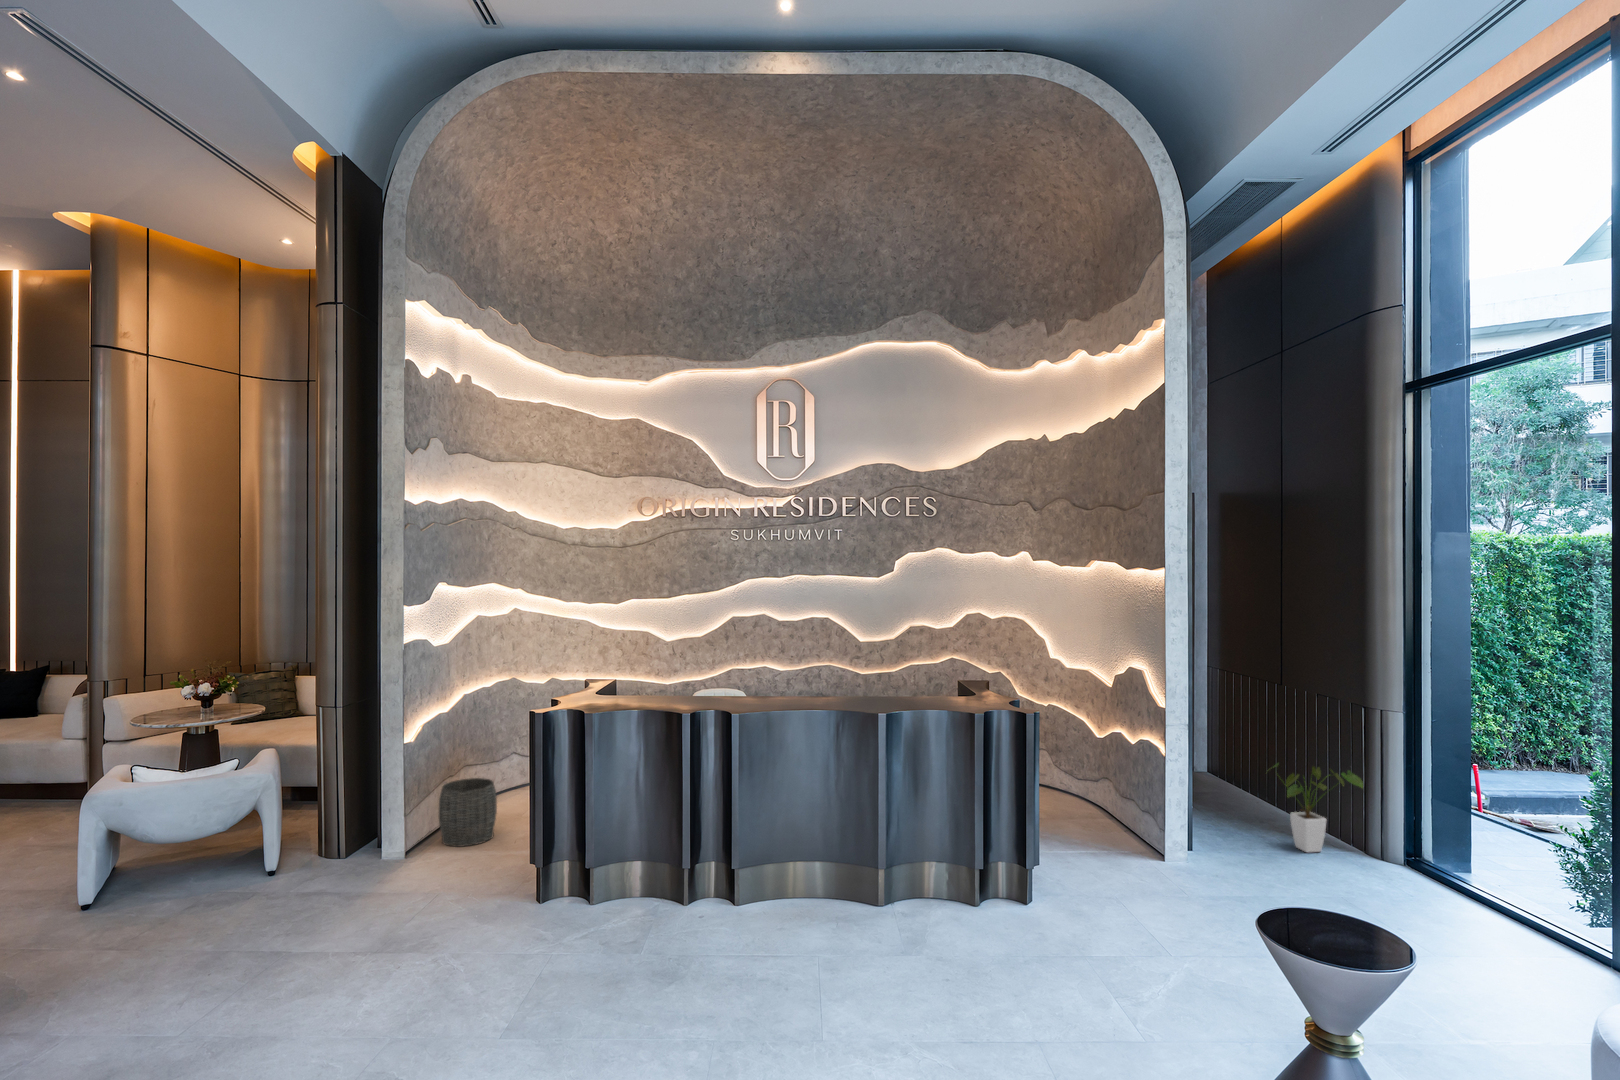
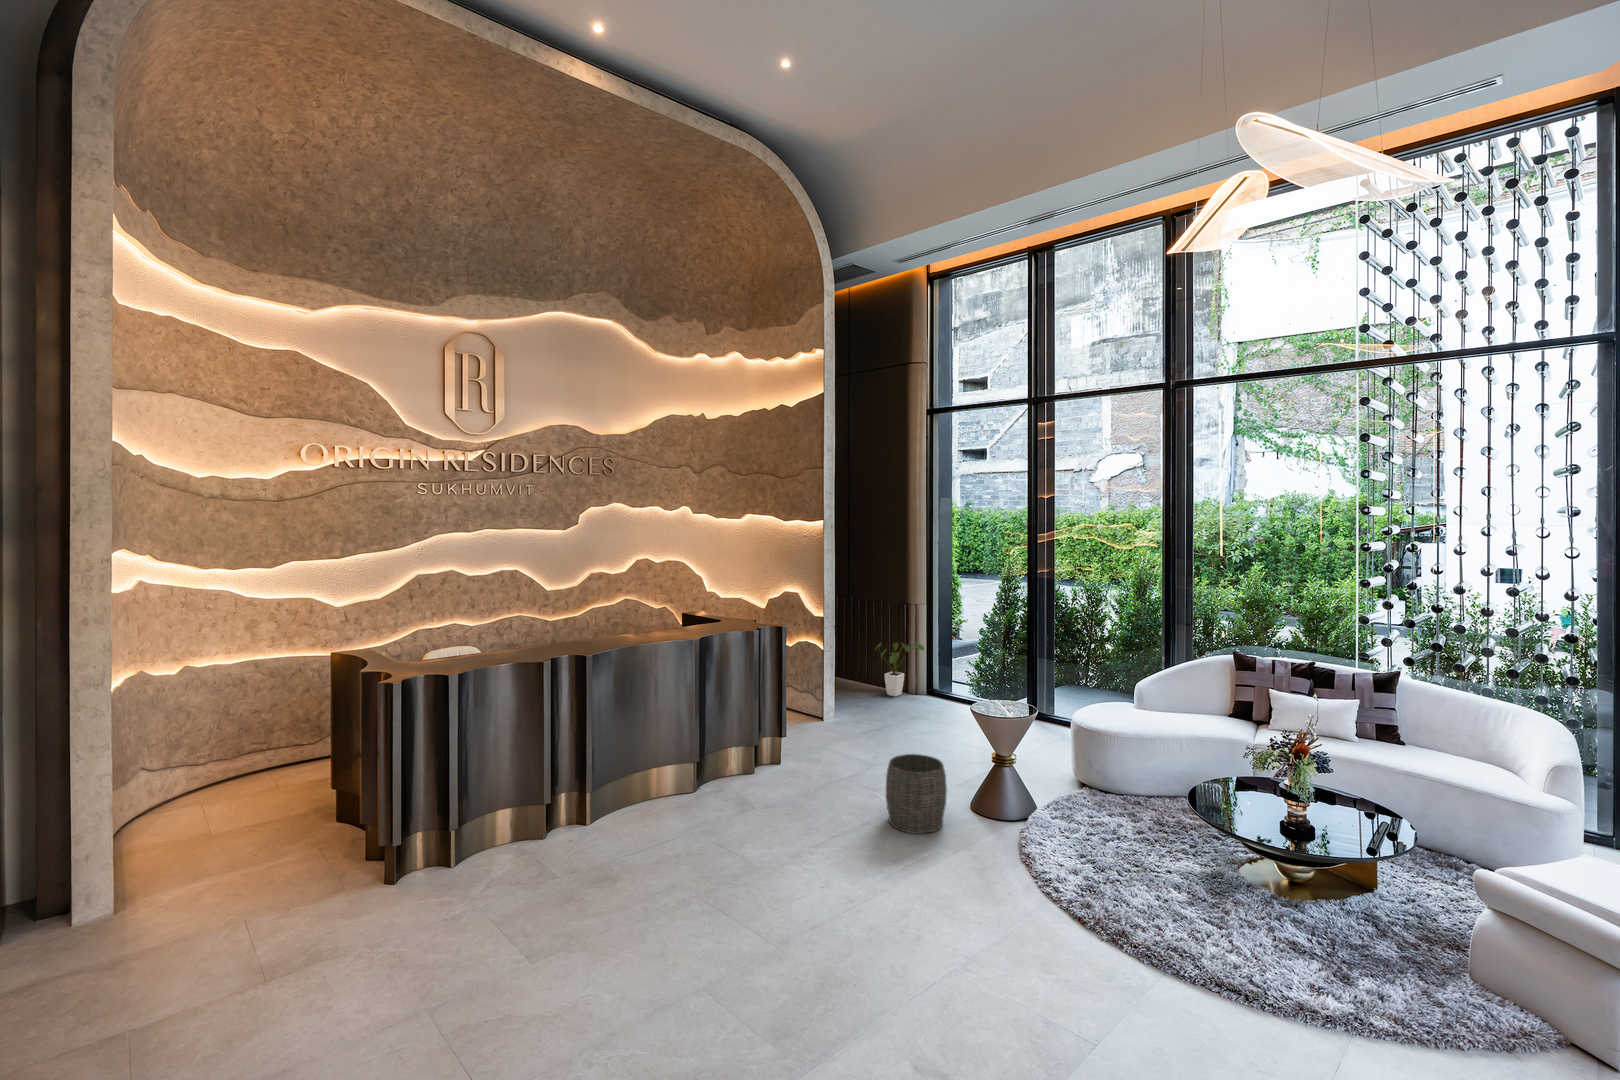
woven basket: present [439,778,497,847] -> present [886,754,947,834]

